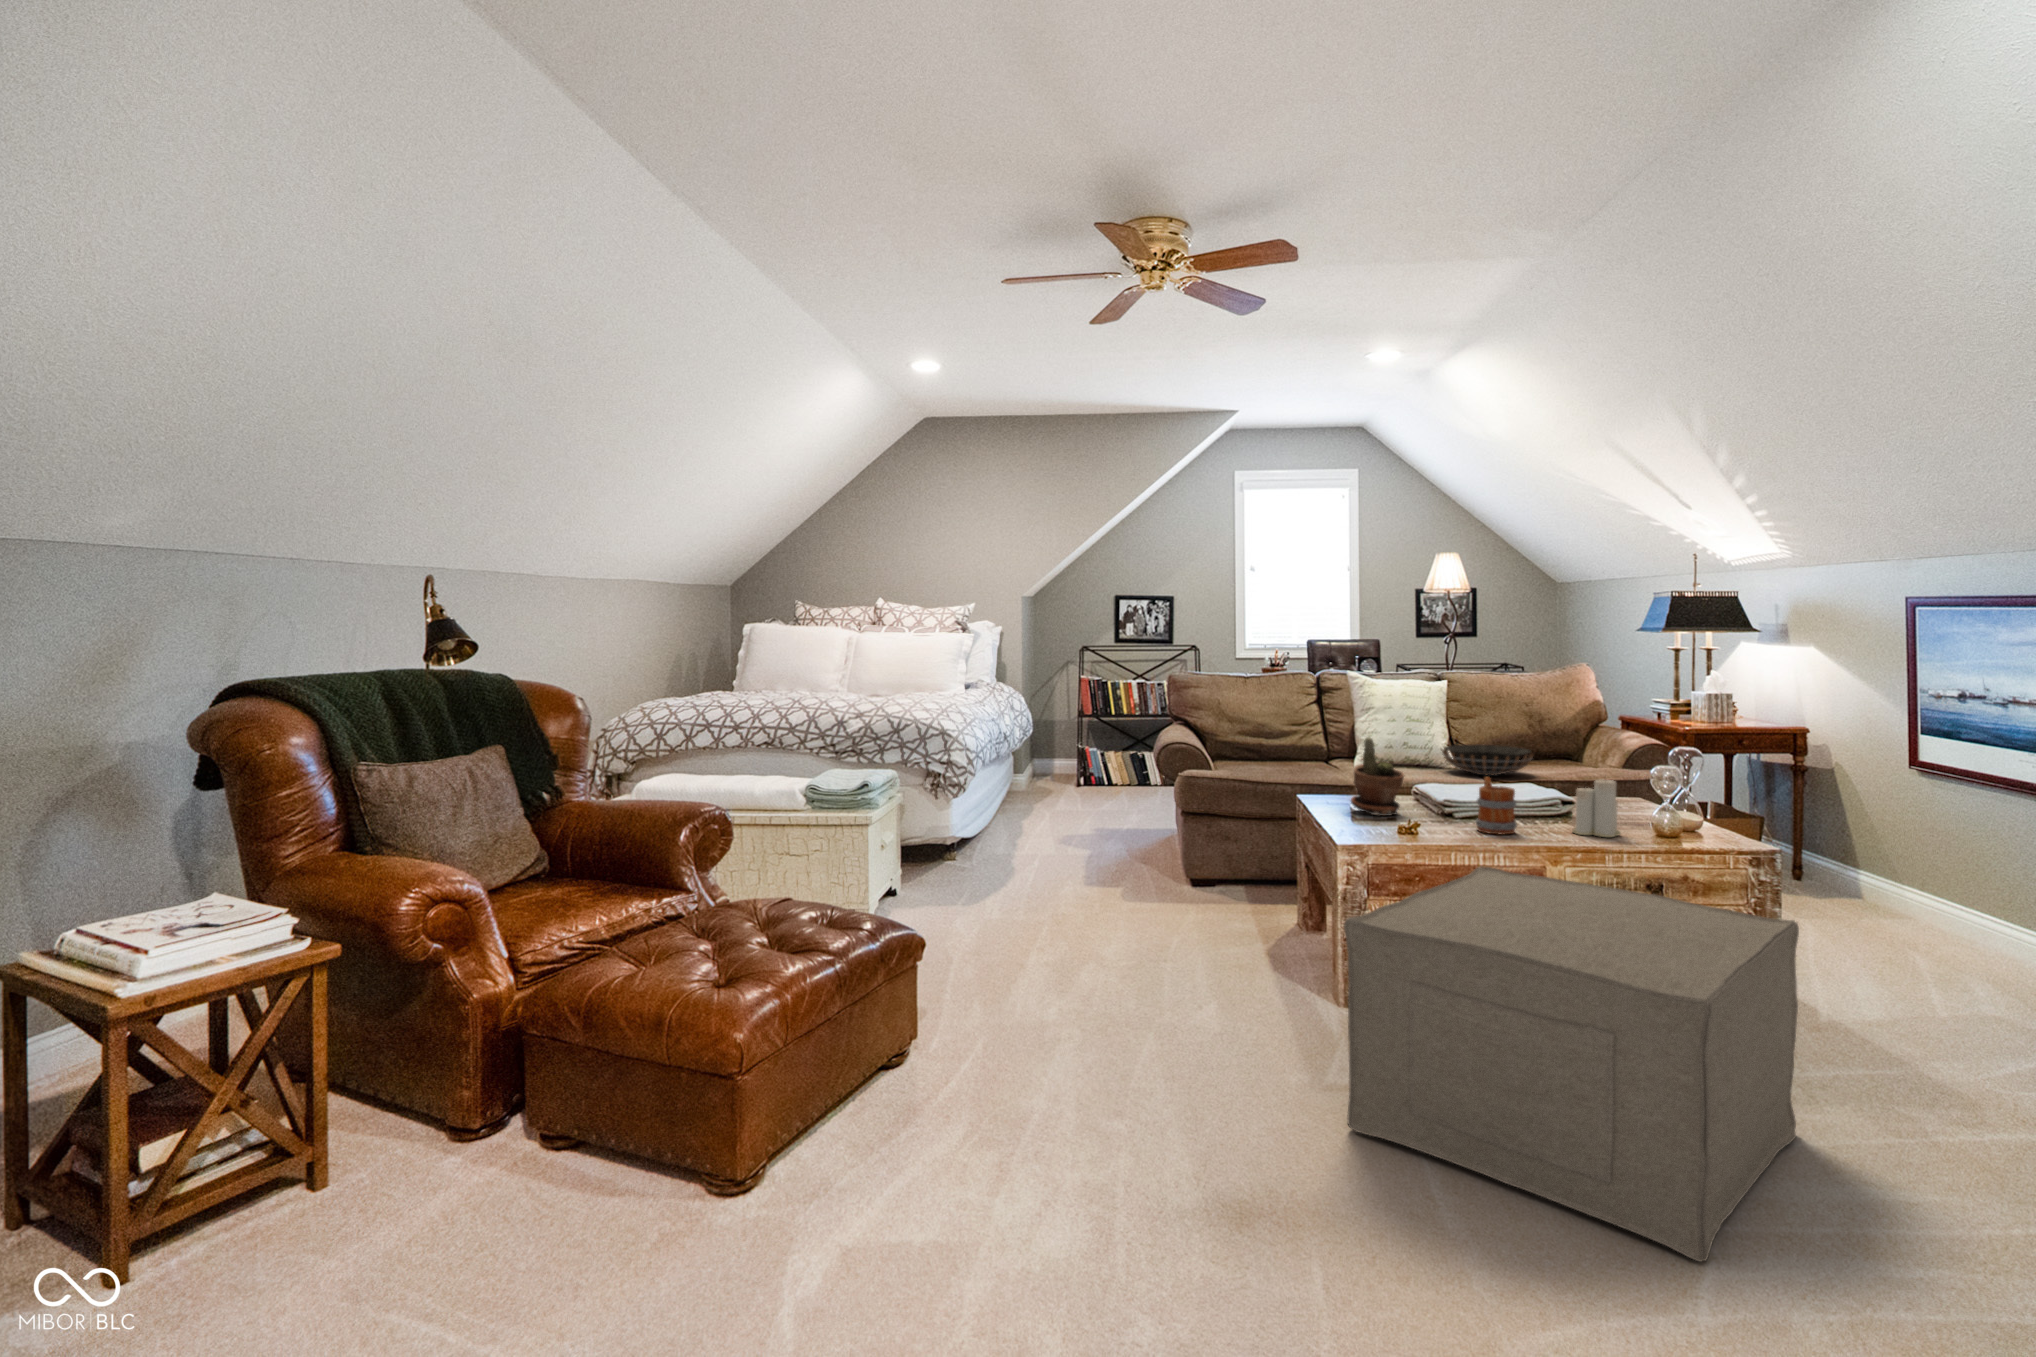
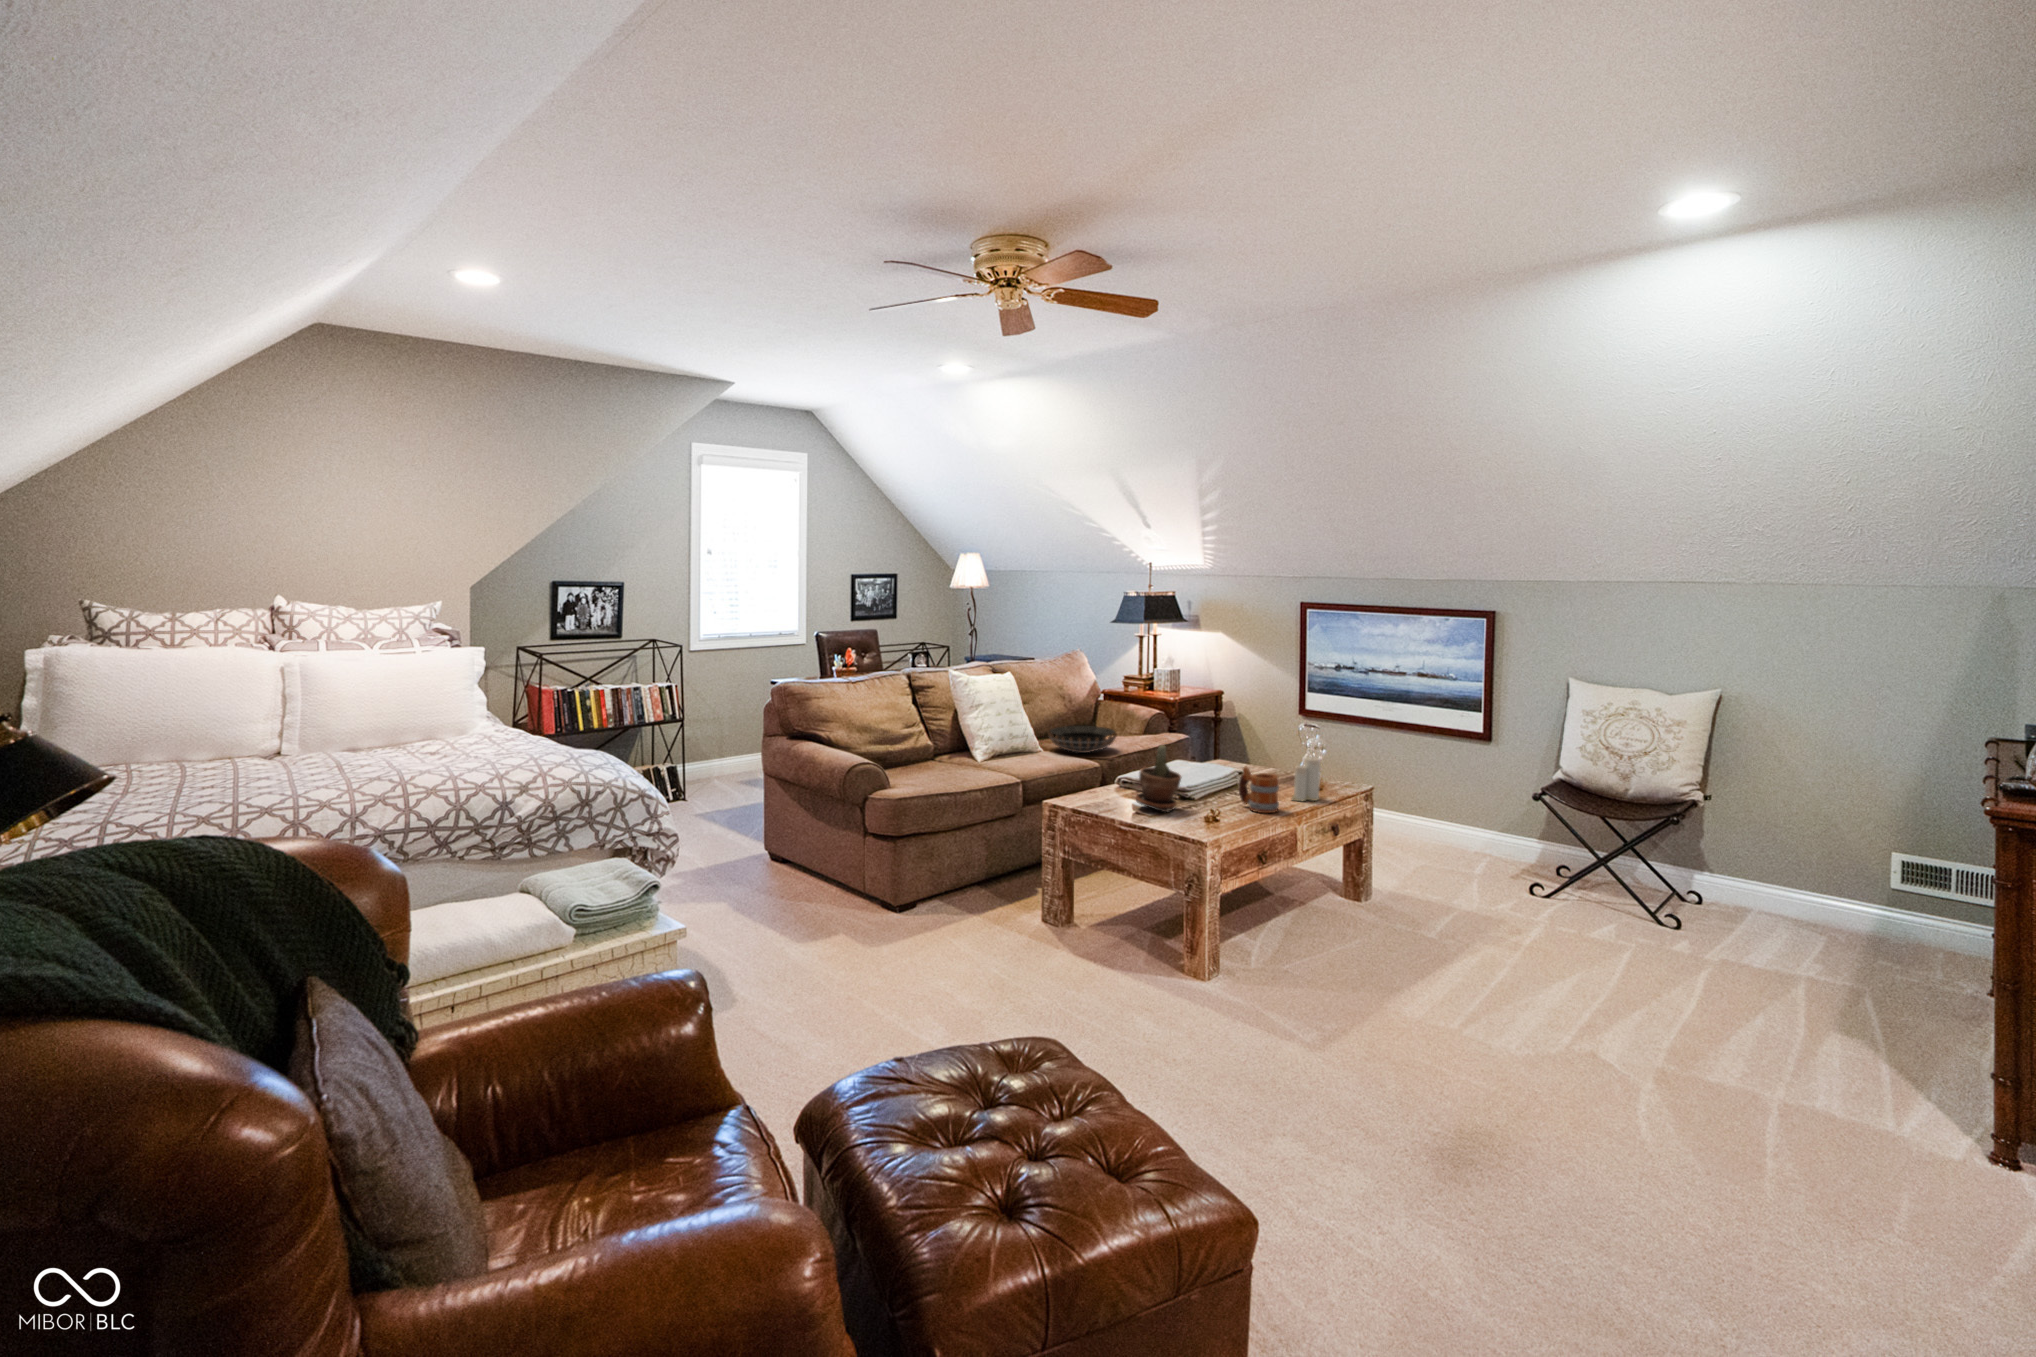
ottoman: present [1344,866,1799,1262] -> none [1352,847,1727,1101]

